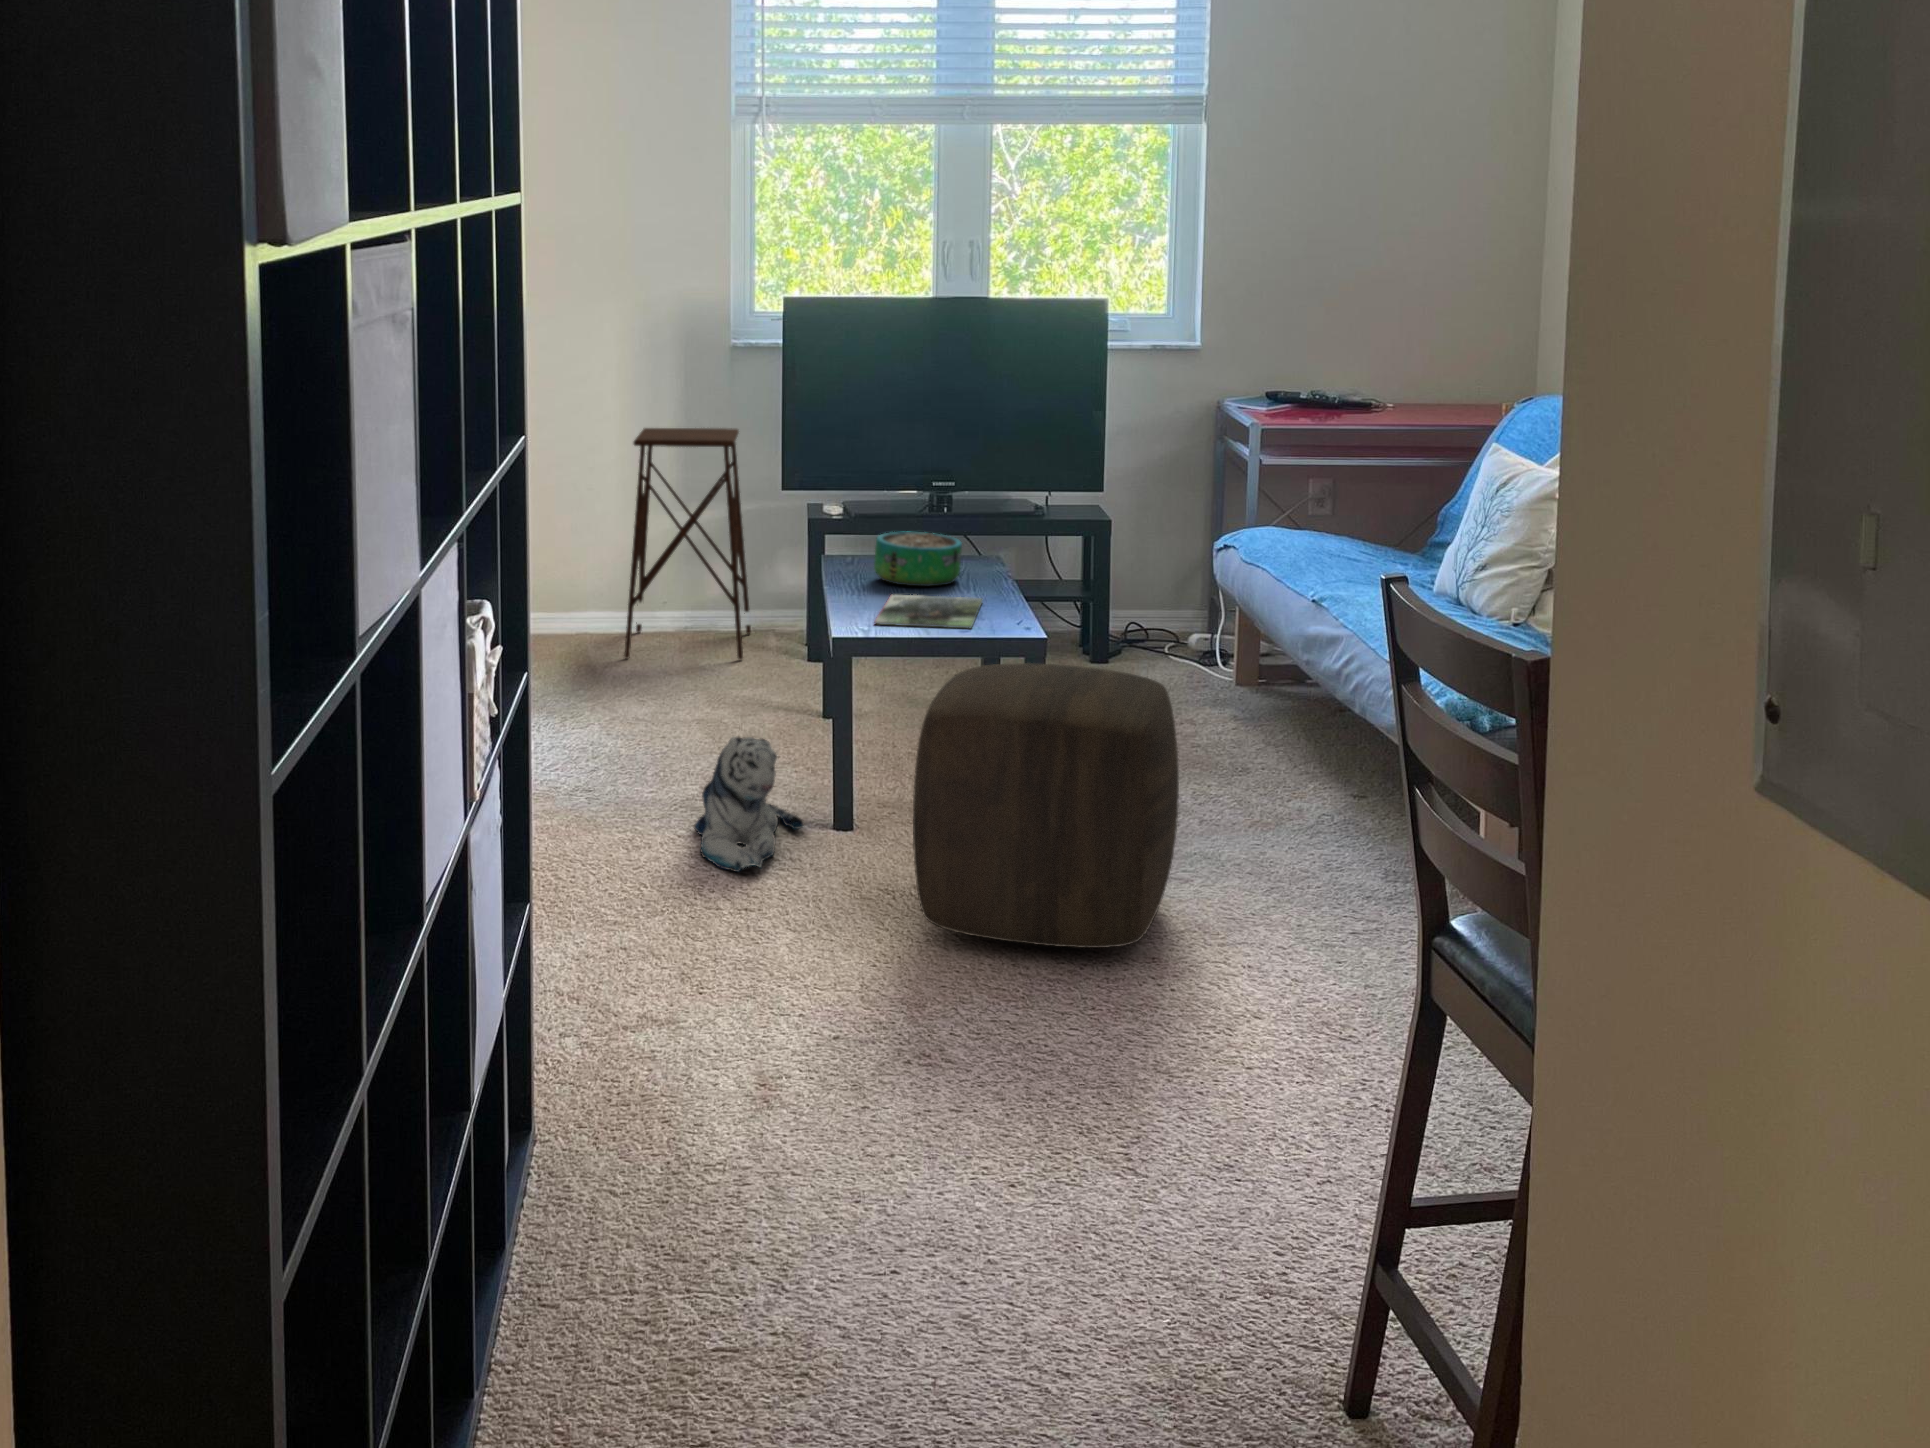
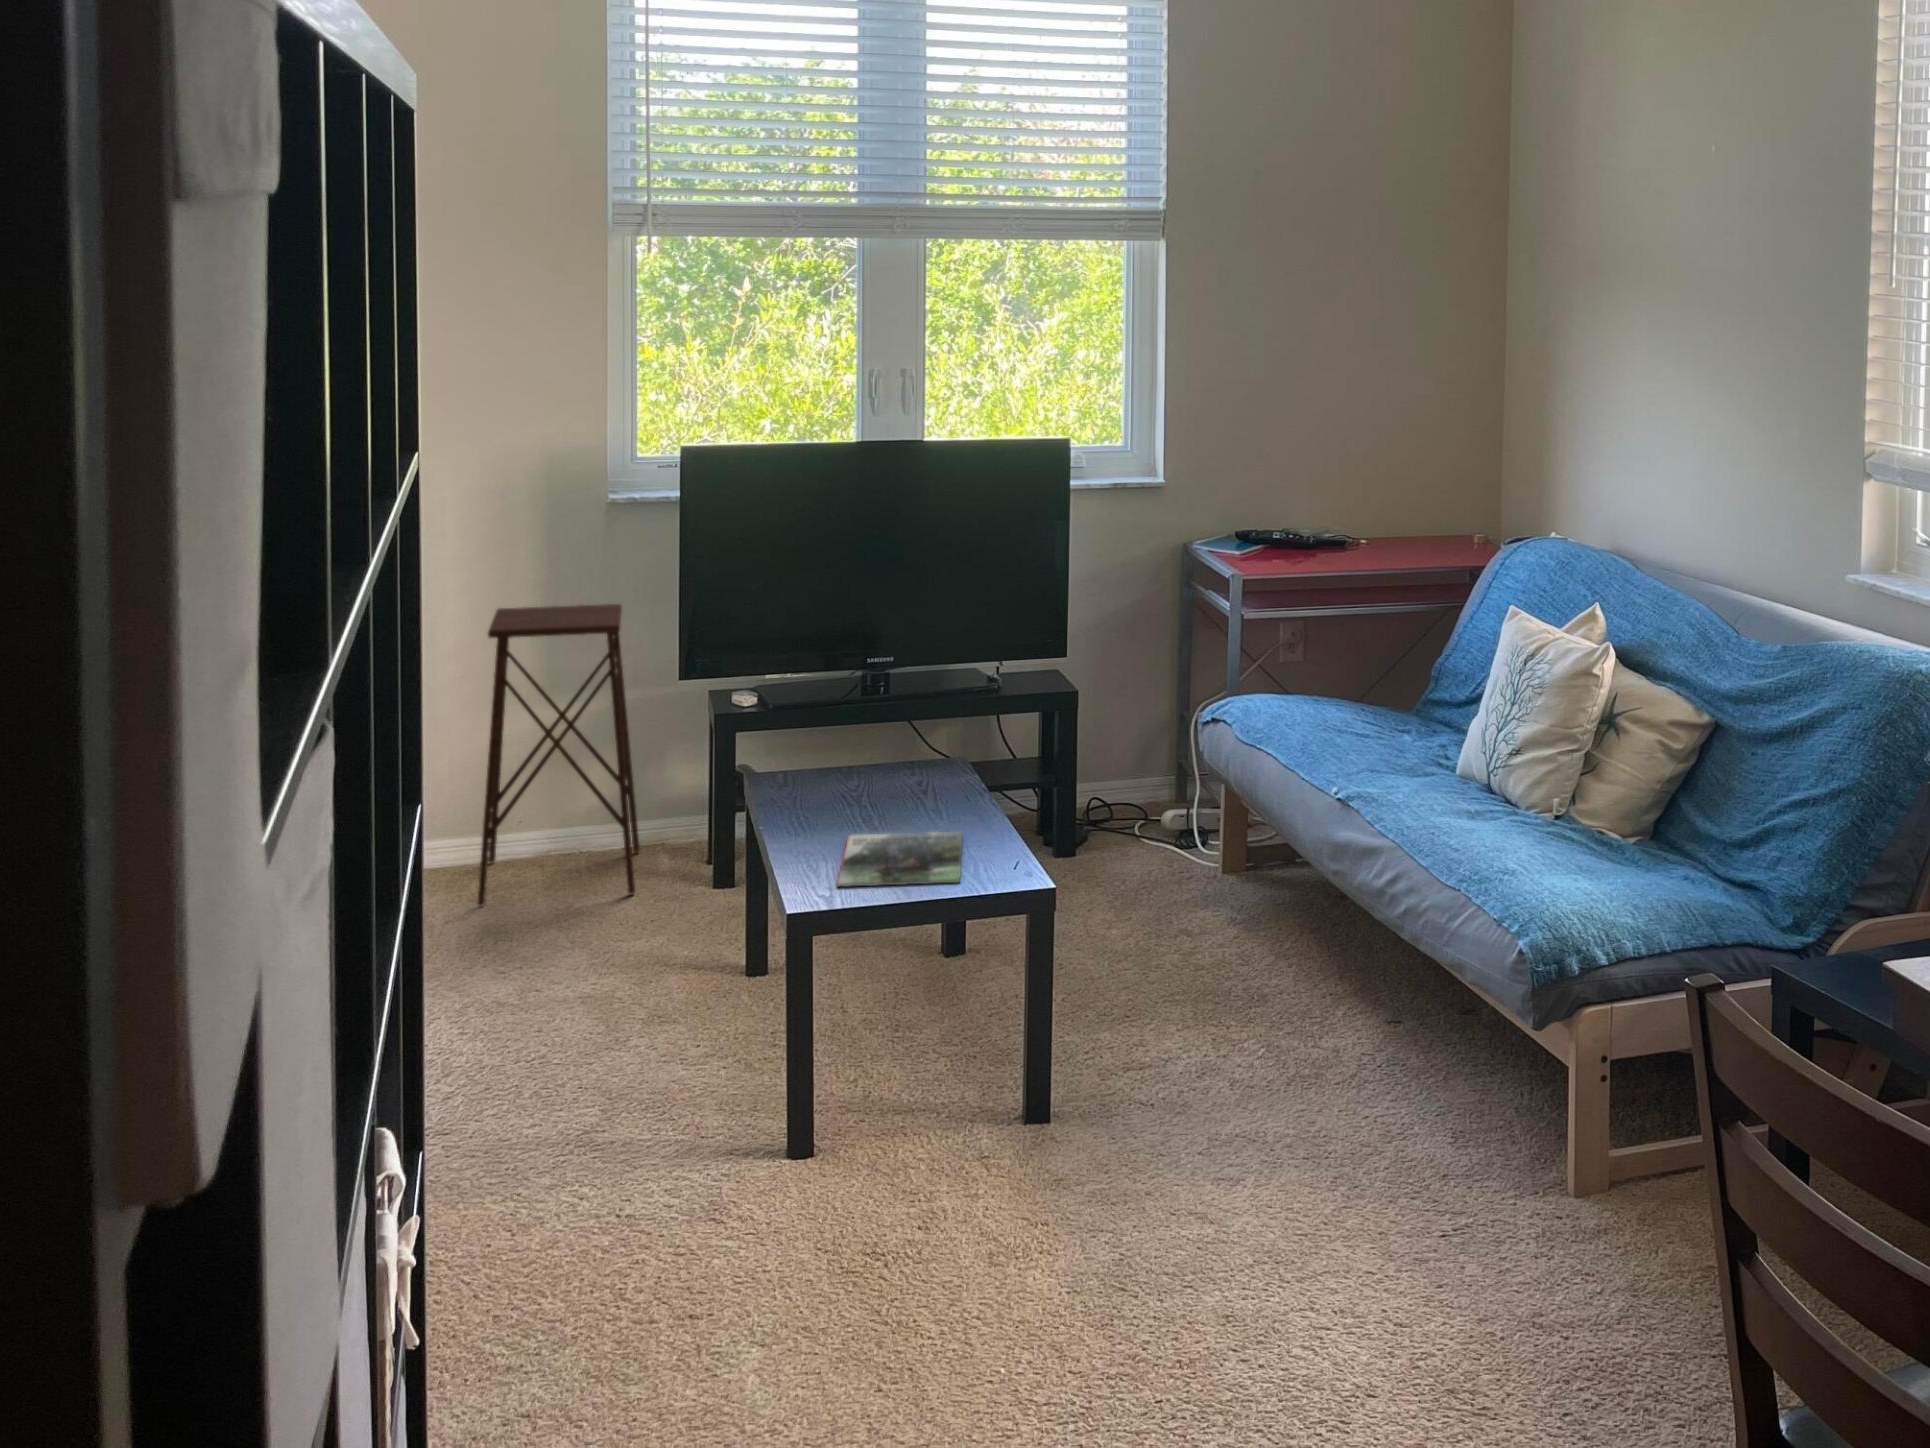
decorative bowl: present [874,532,962,587] -> none [820,745,928,817]
ottoman: present [913,663,1179,948] -> none [925,945,1241,1318]
plush toy: present [694,736,803,872] -> none [607,1058,757,1249]

